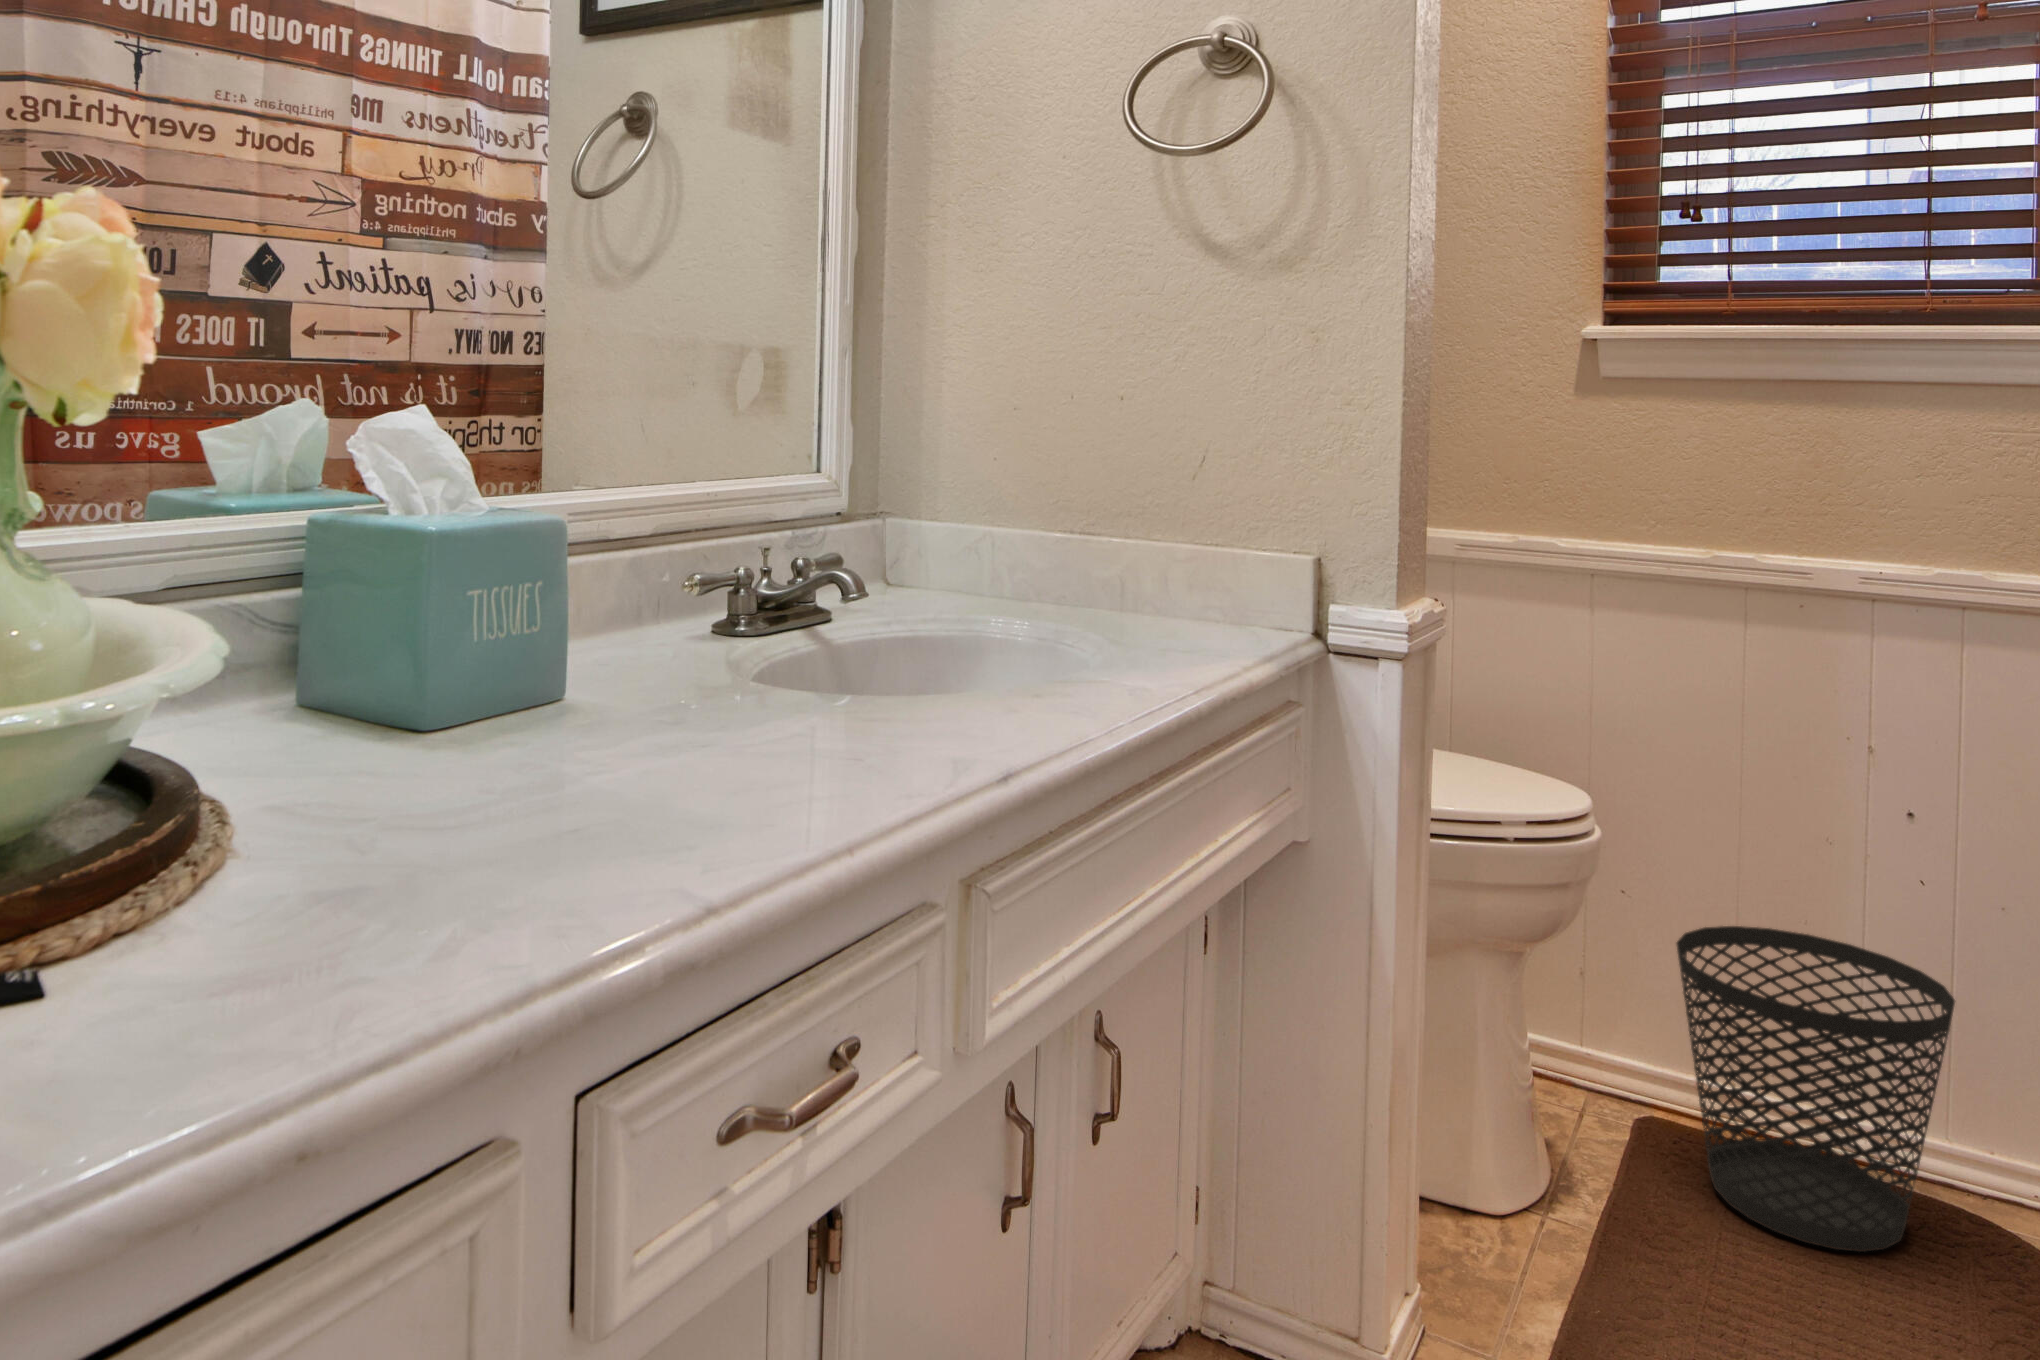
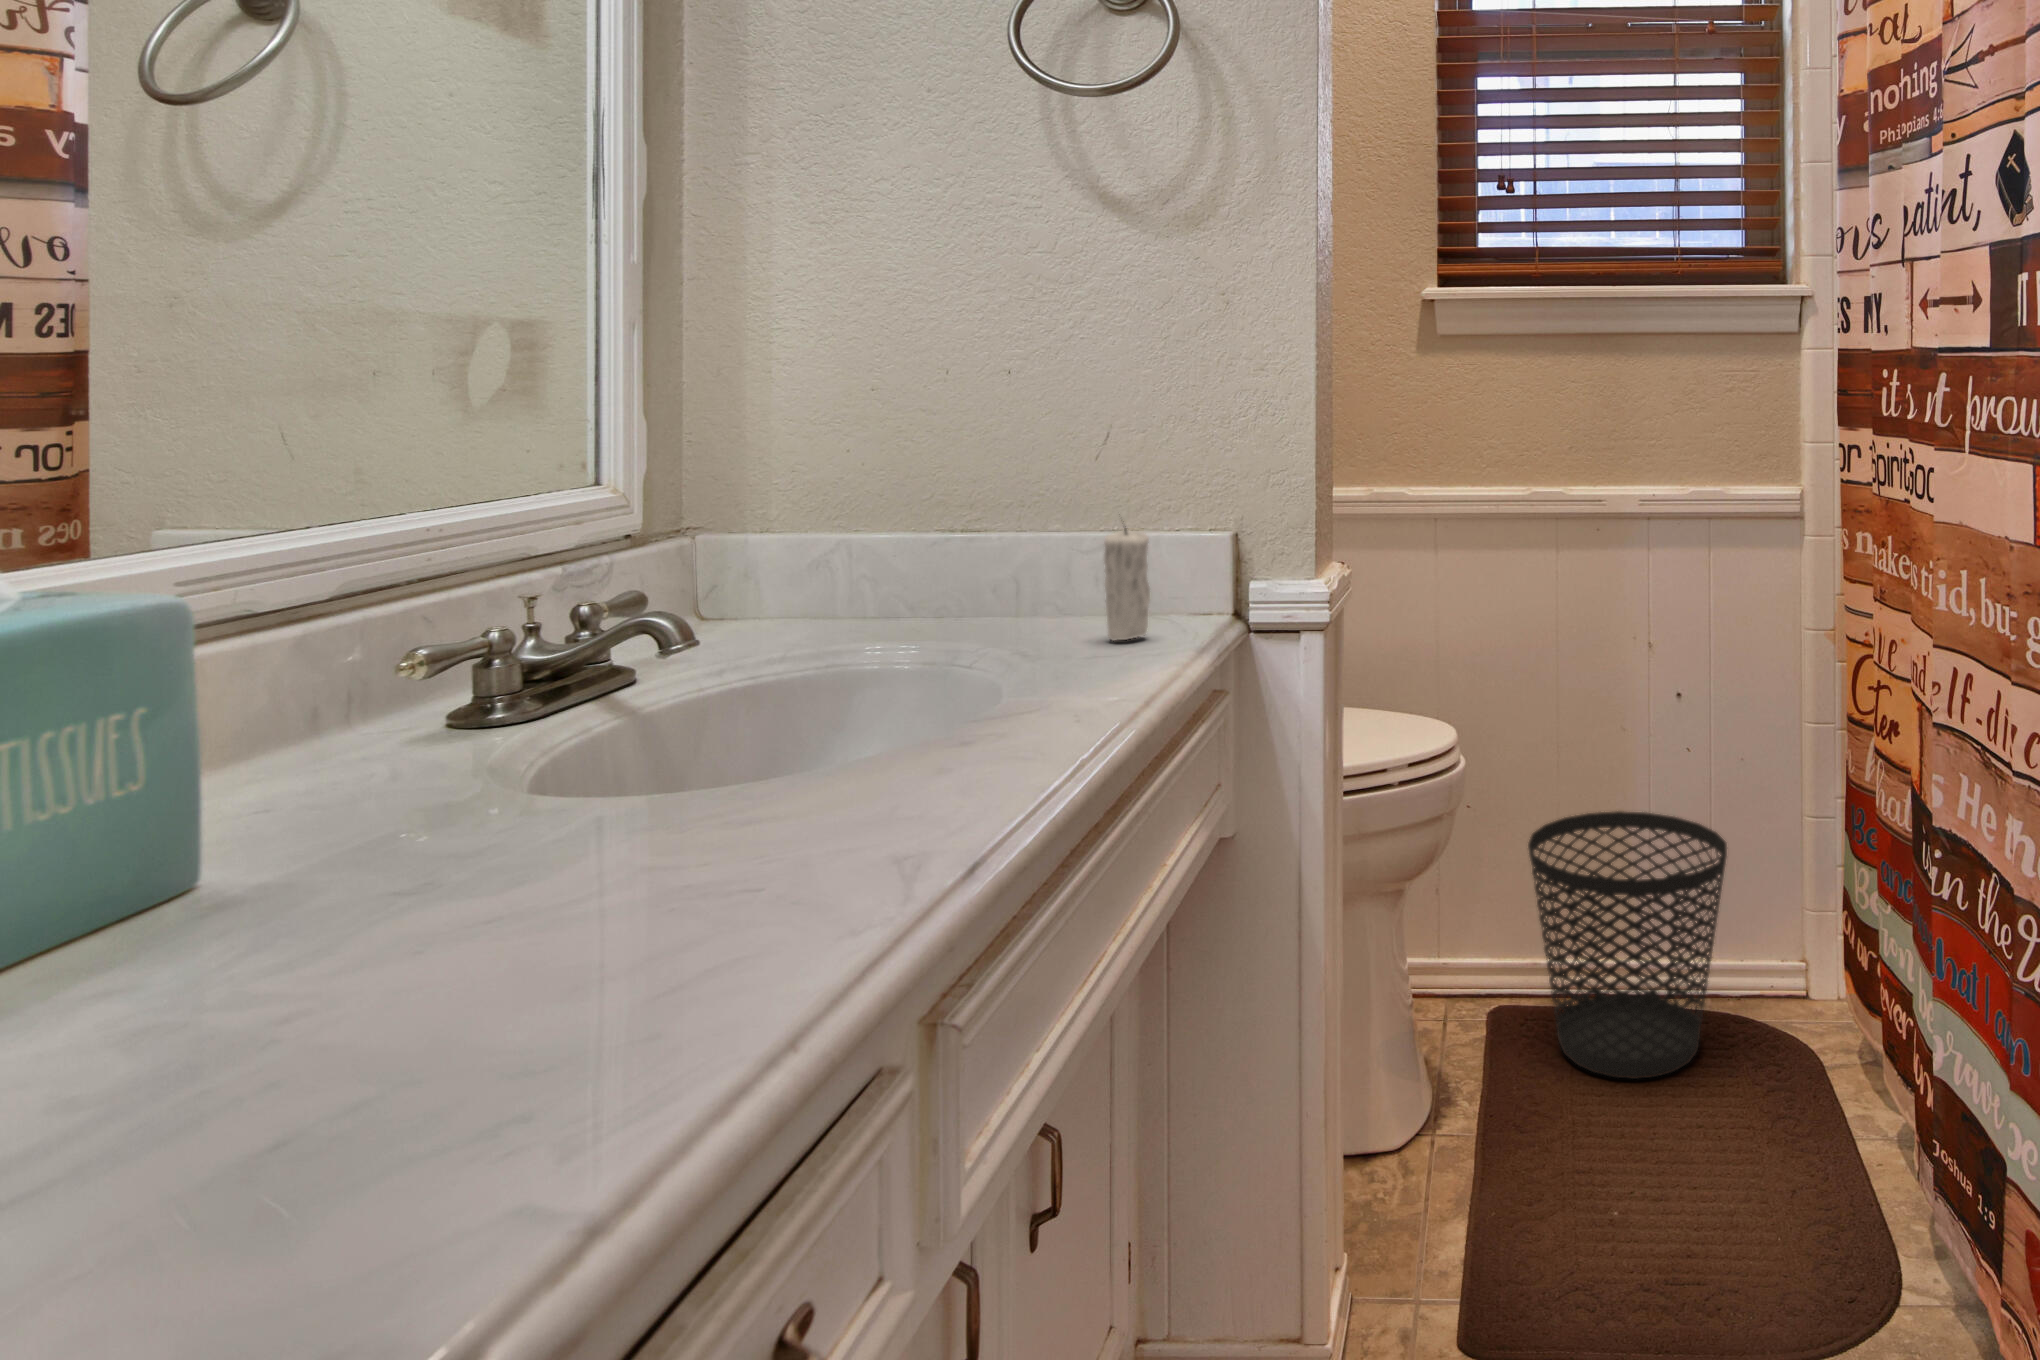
candle: none [1186,523,1228,640] -> present [1104,526,1150,640]

